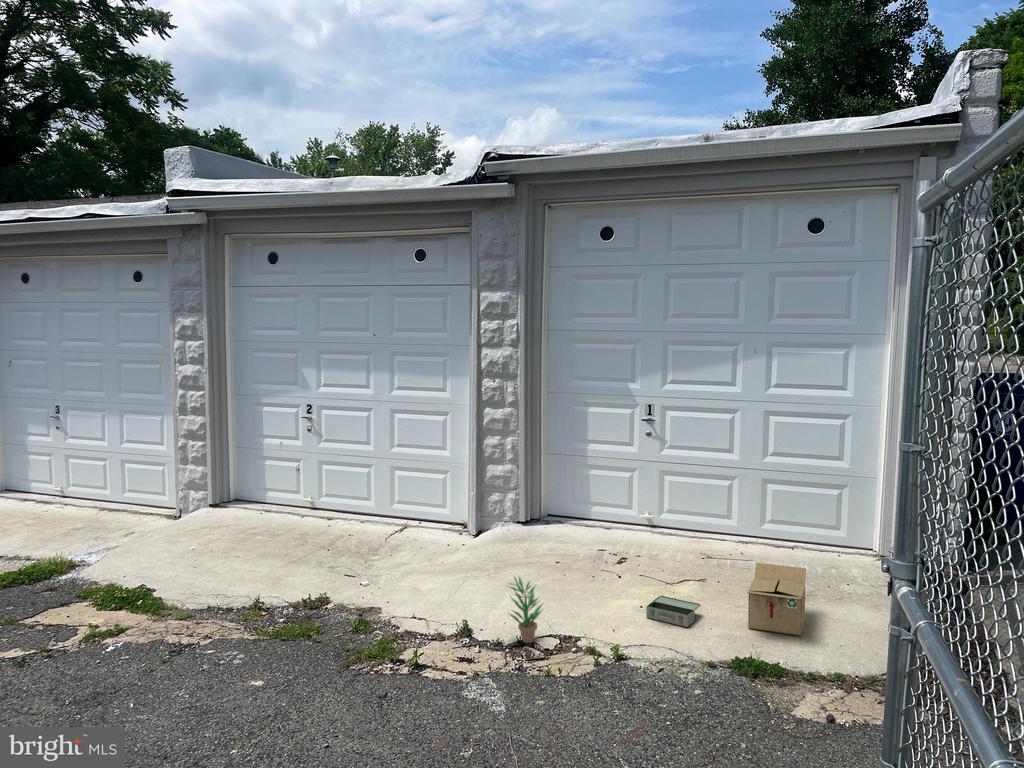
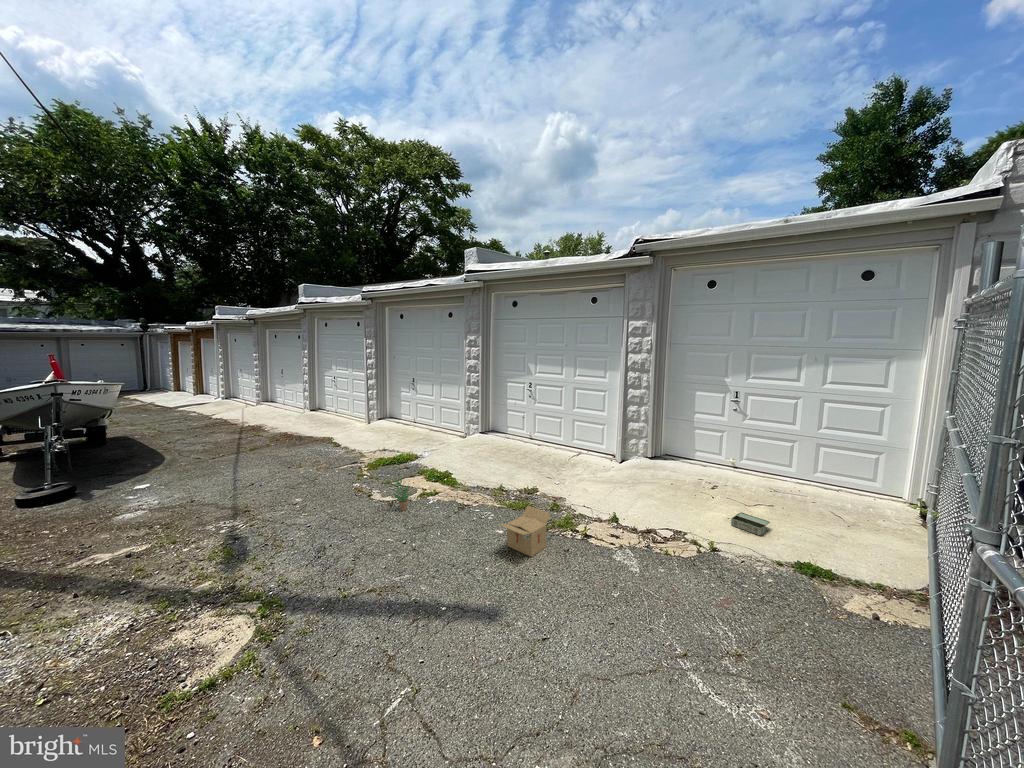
cardboard box: present [747,563,806,636] -> present [501,506,551,557]
potted plant: present [509,577,543,643] -> present [394,478,411,511]

